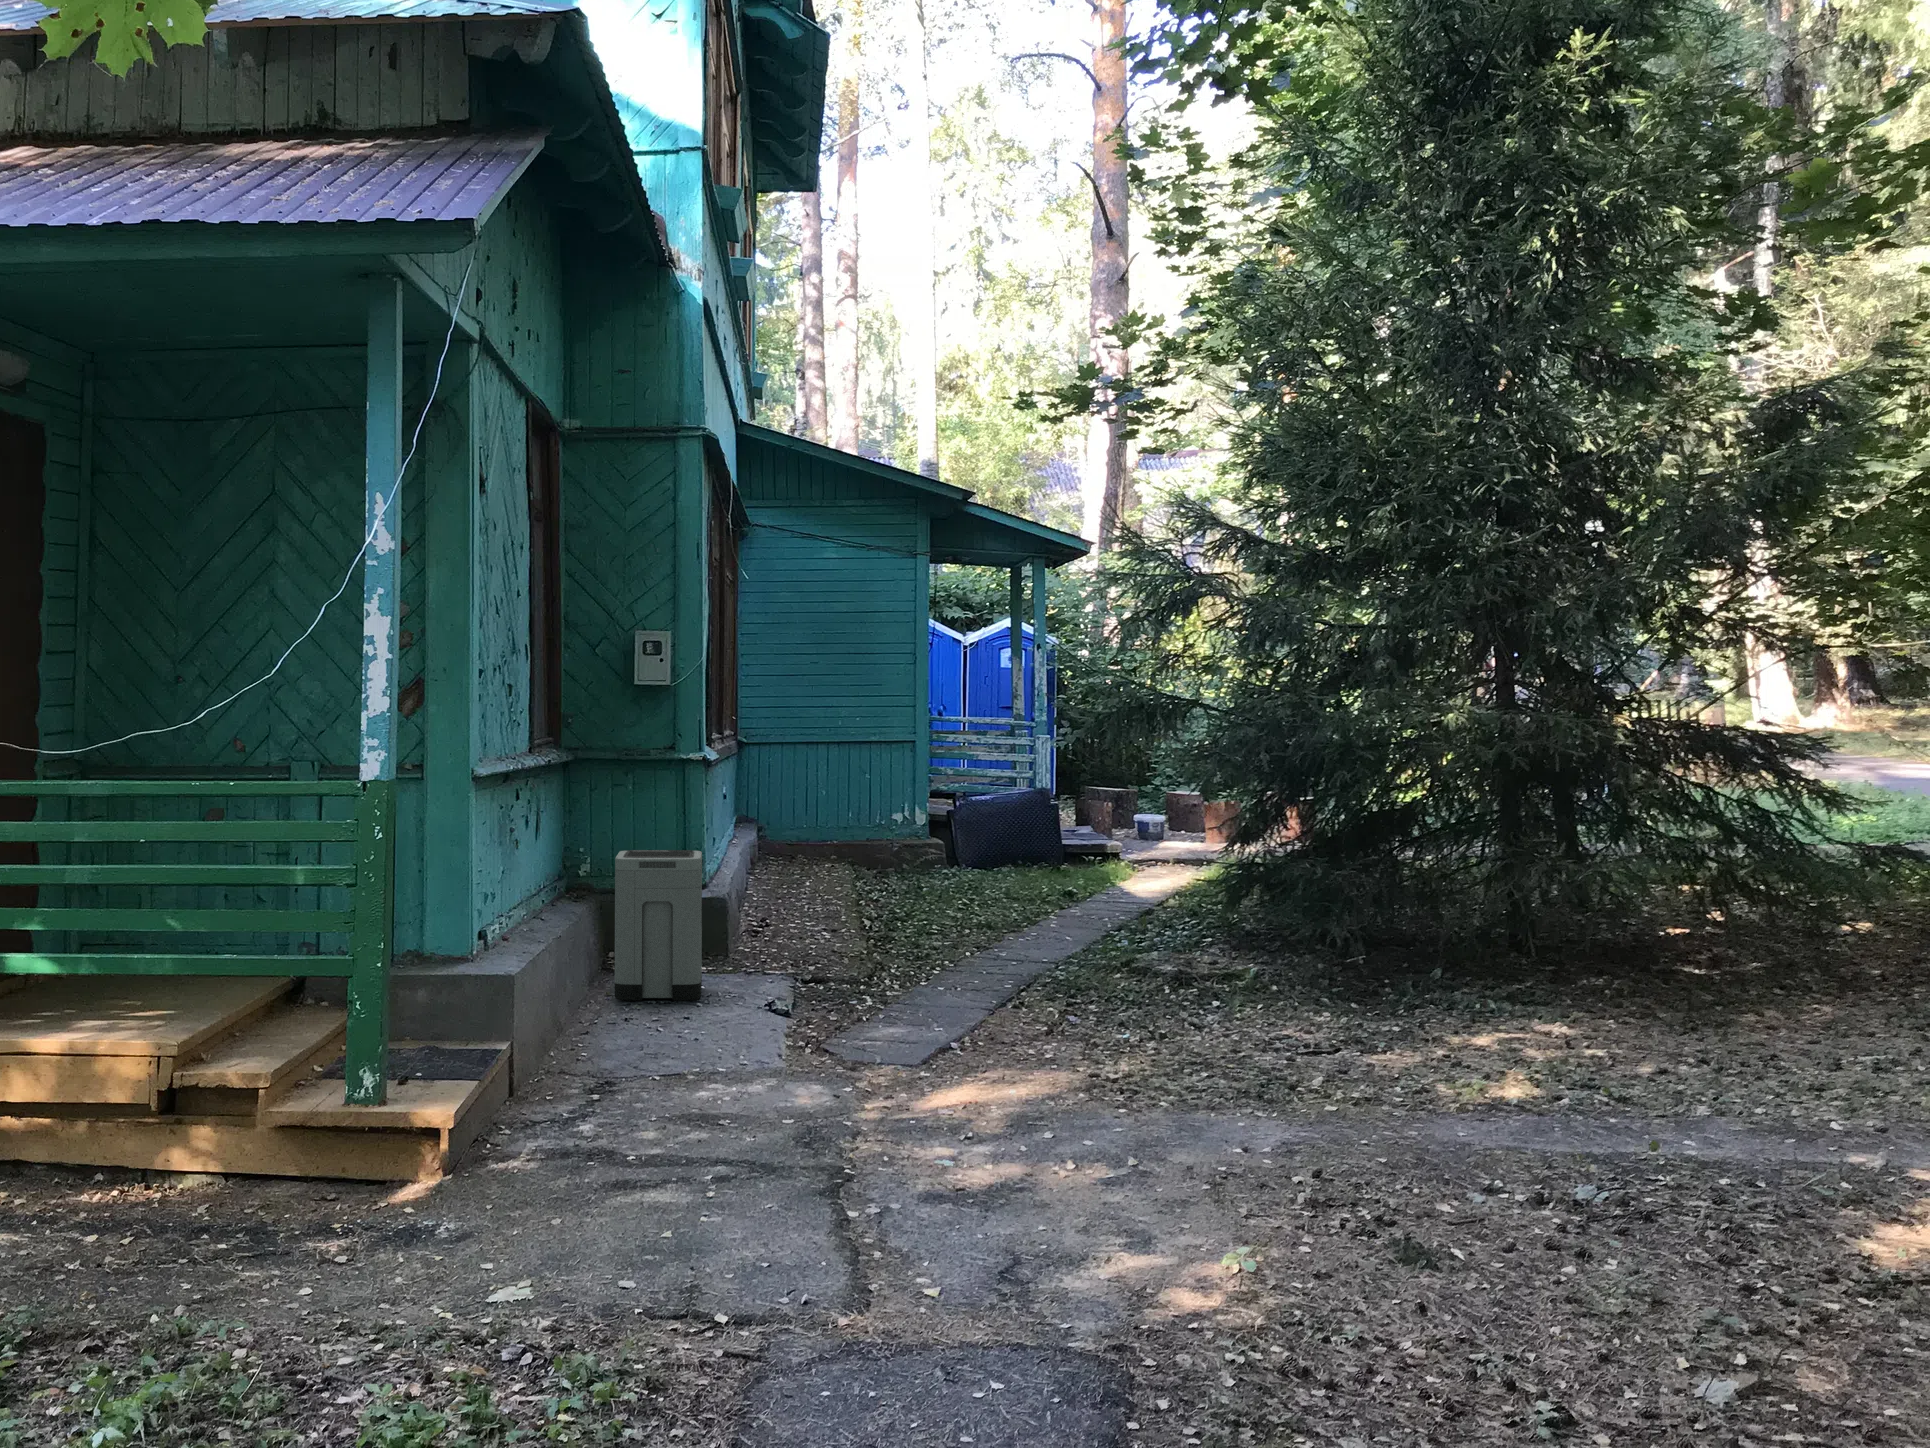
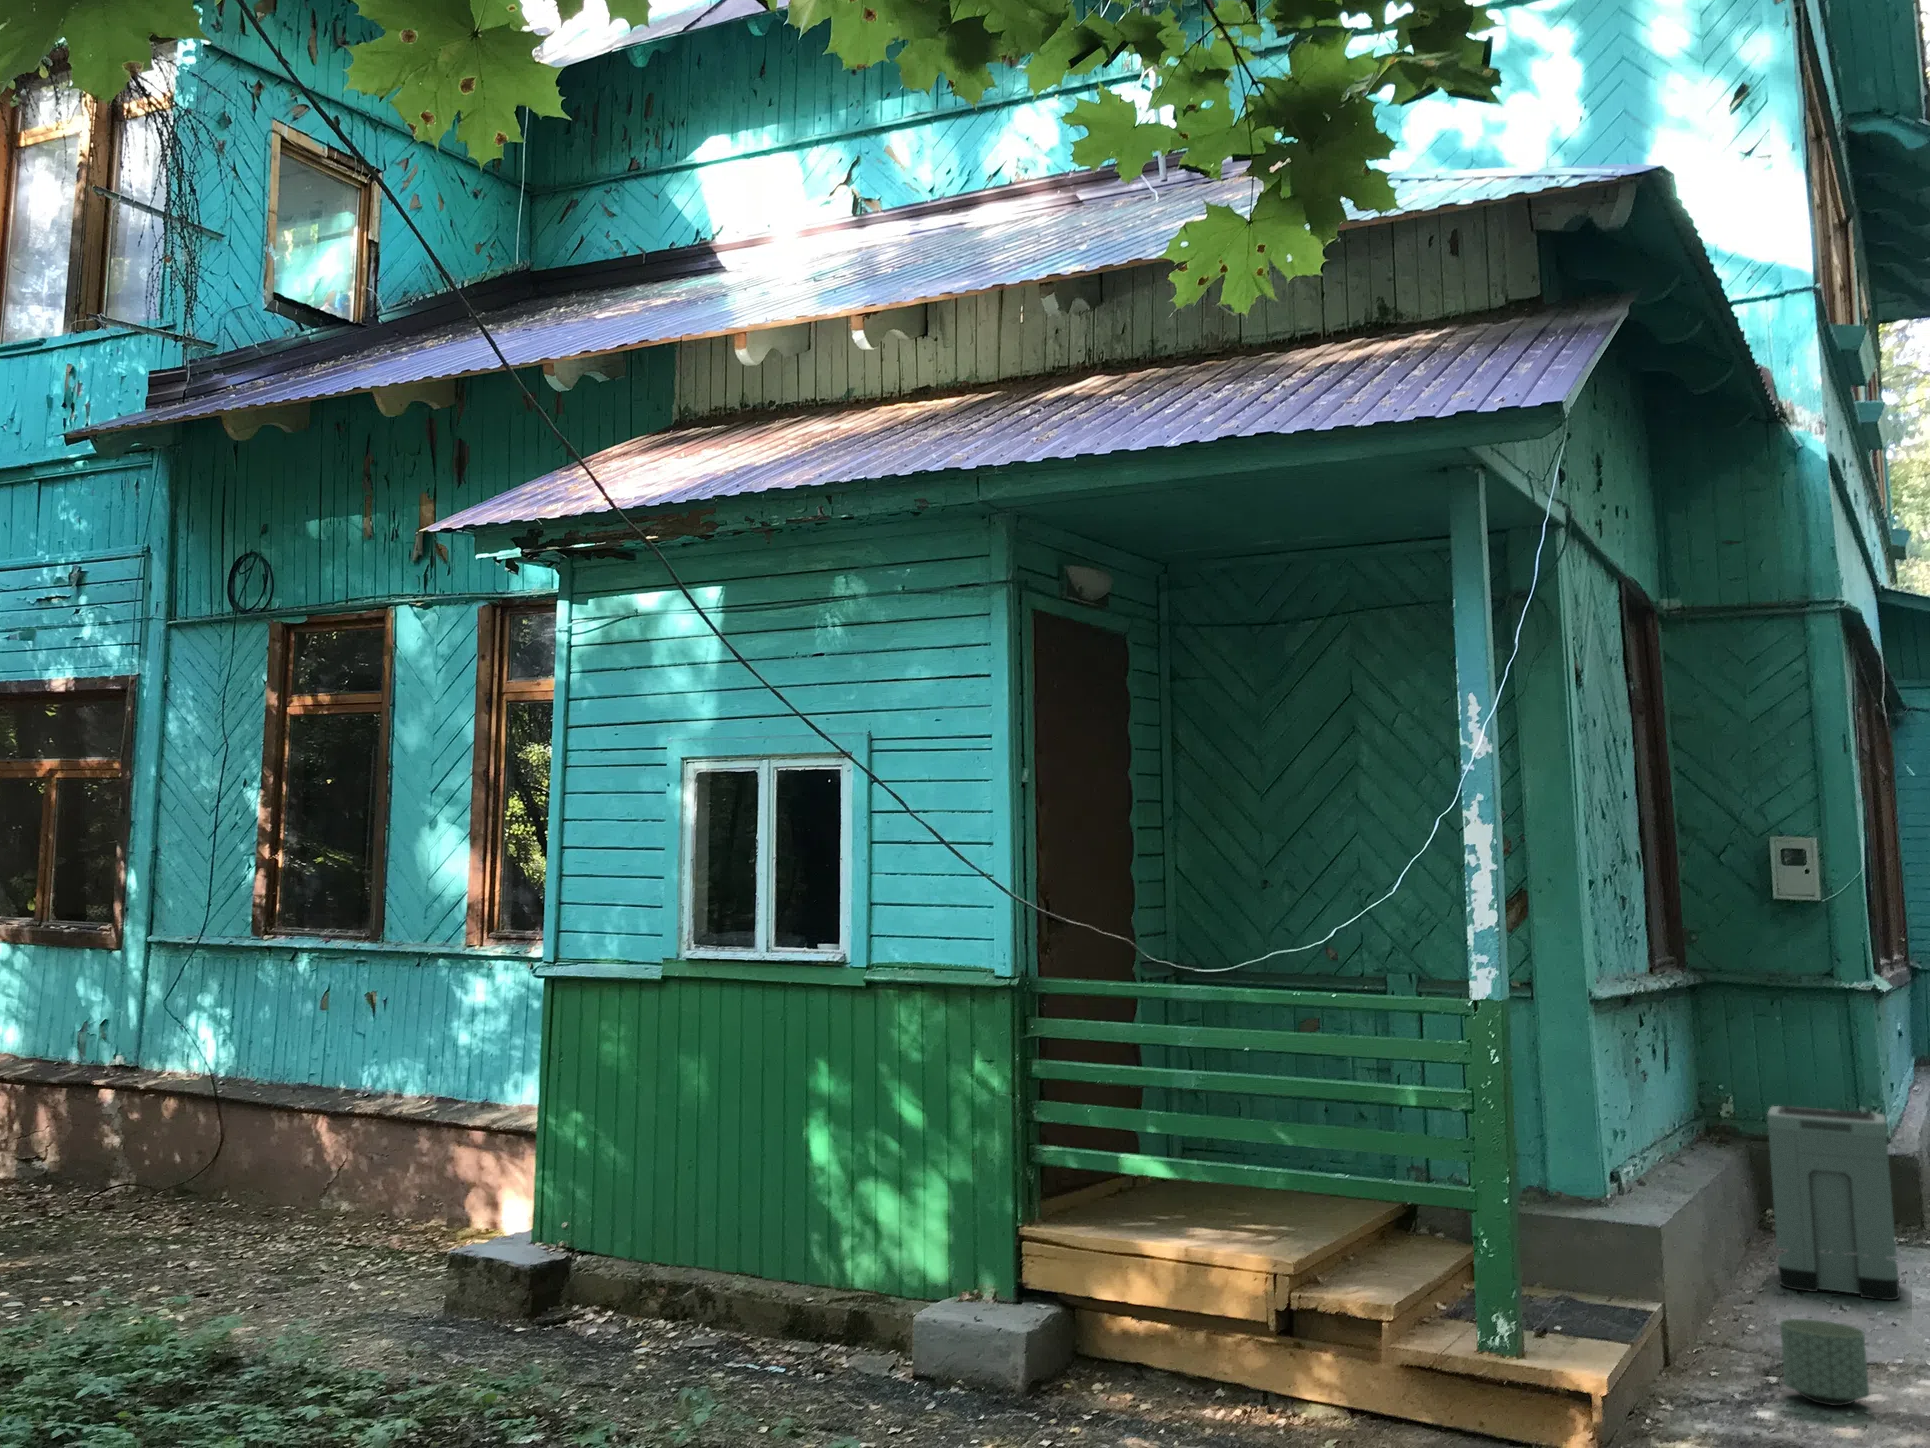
planter: none [602,1029,664,1097] -> present [1780,1319,1869,1406]

